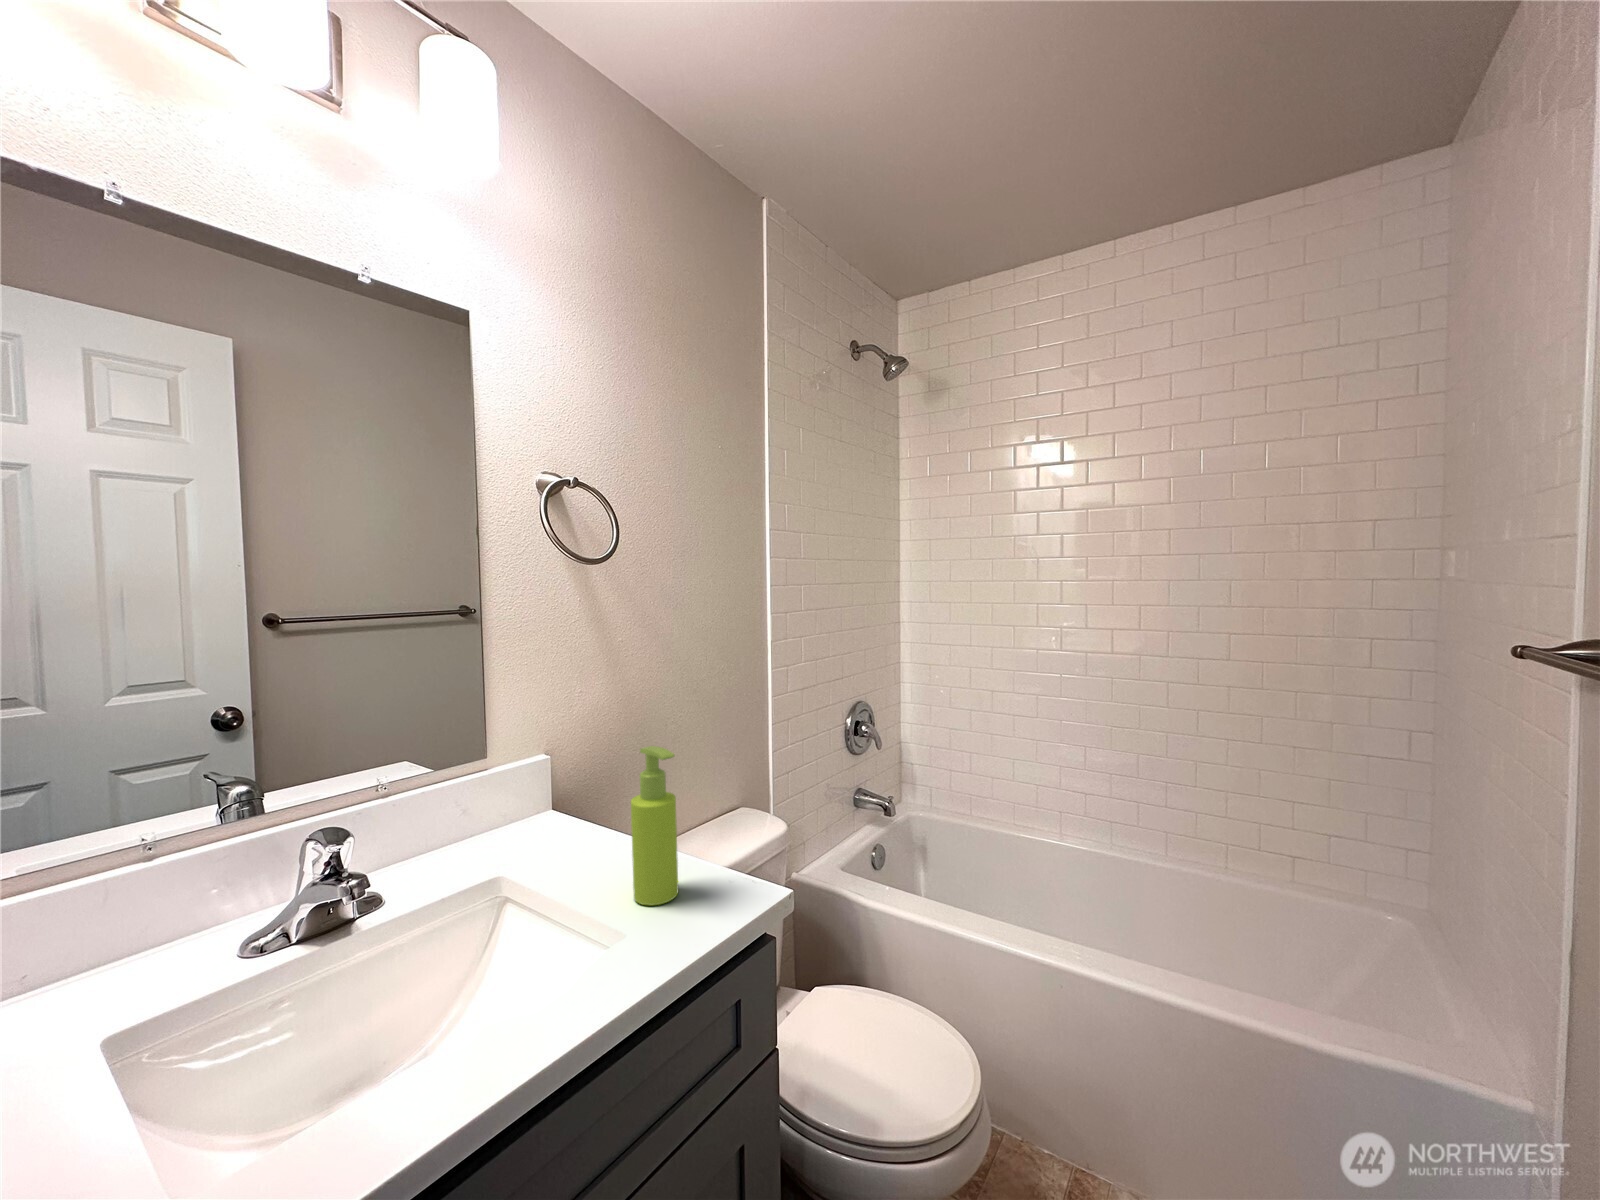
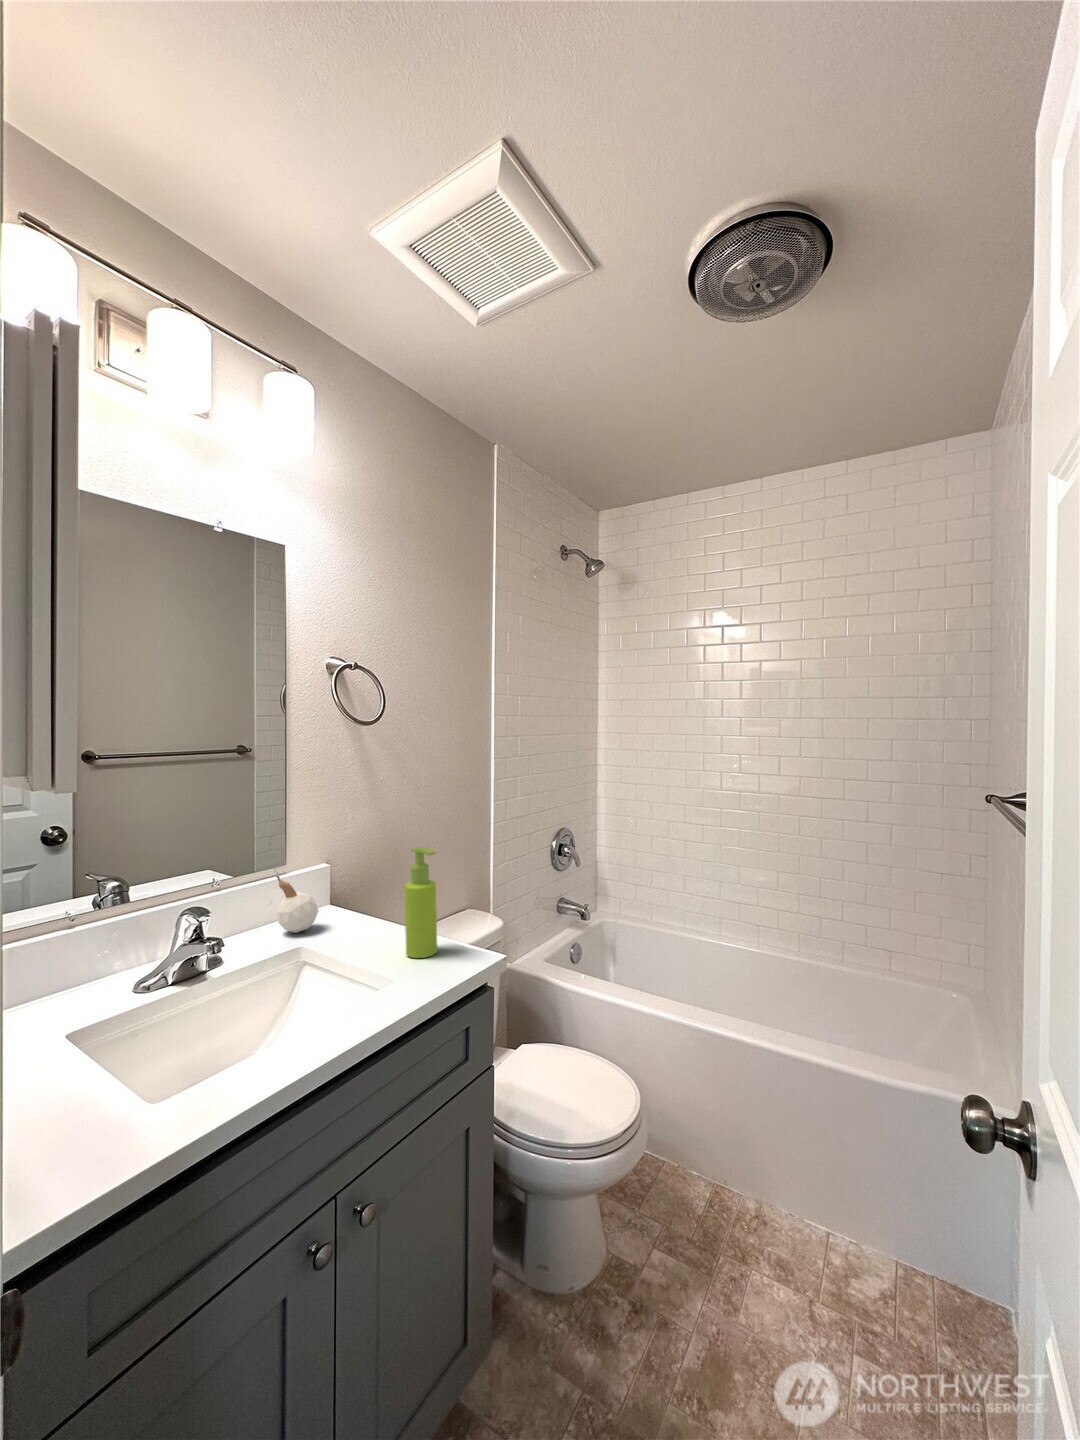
candle: none [468,767,530,853] -> present [274,868,318,933]

